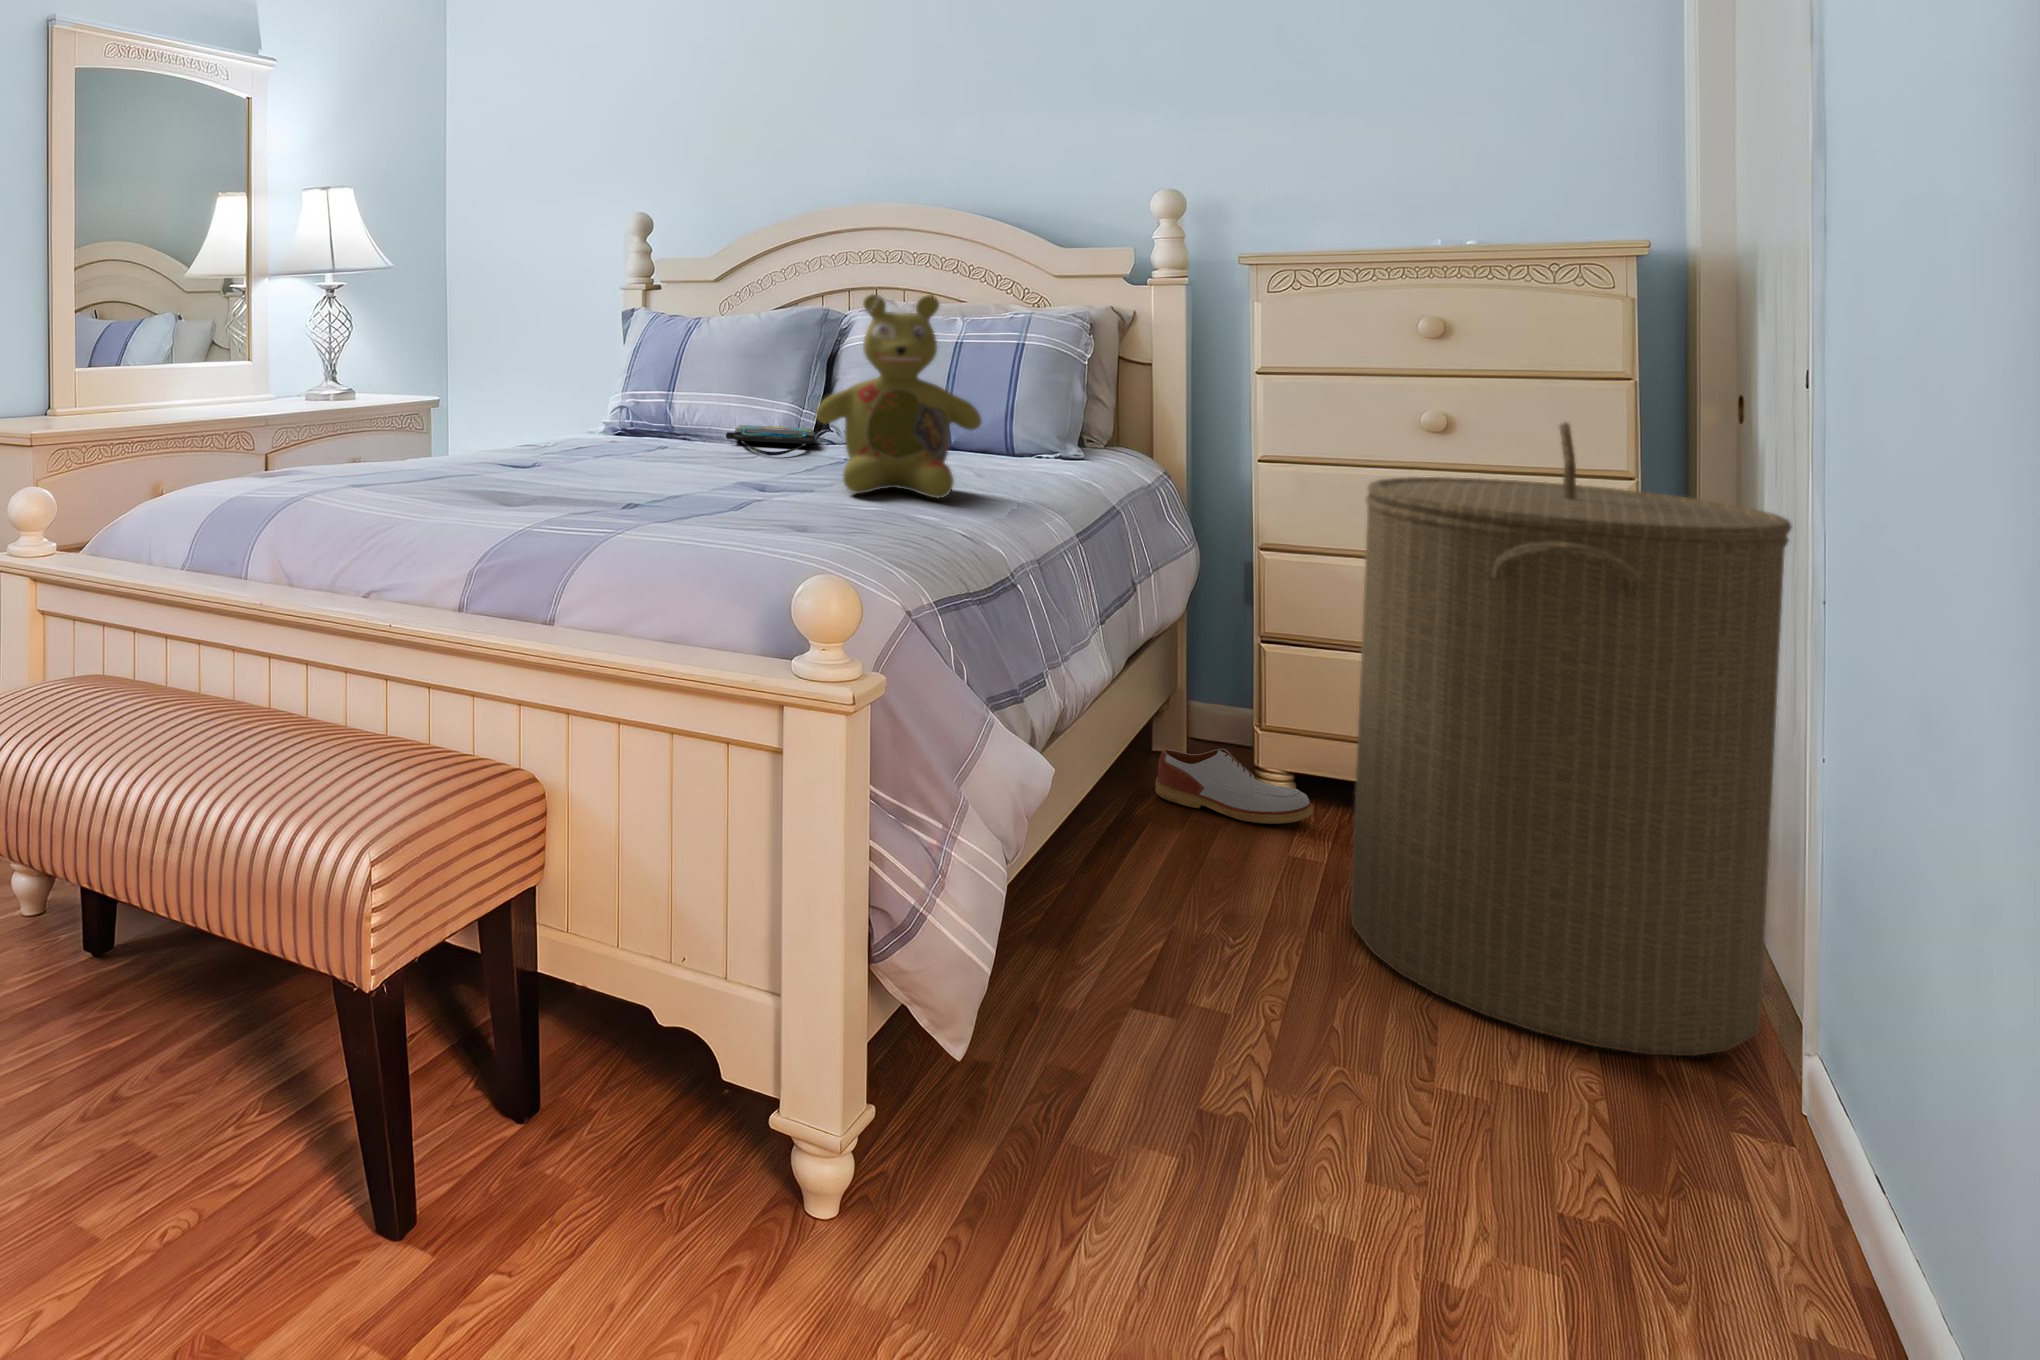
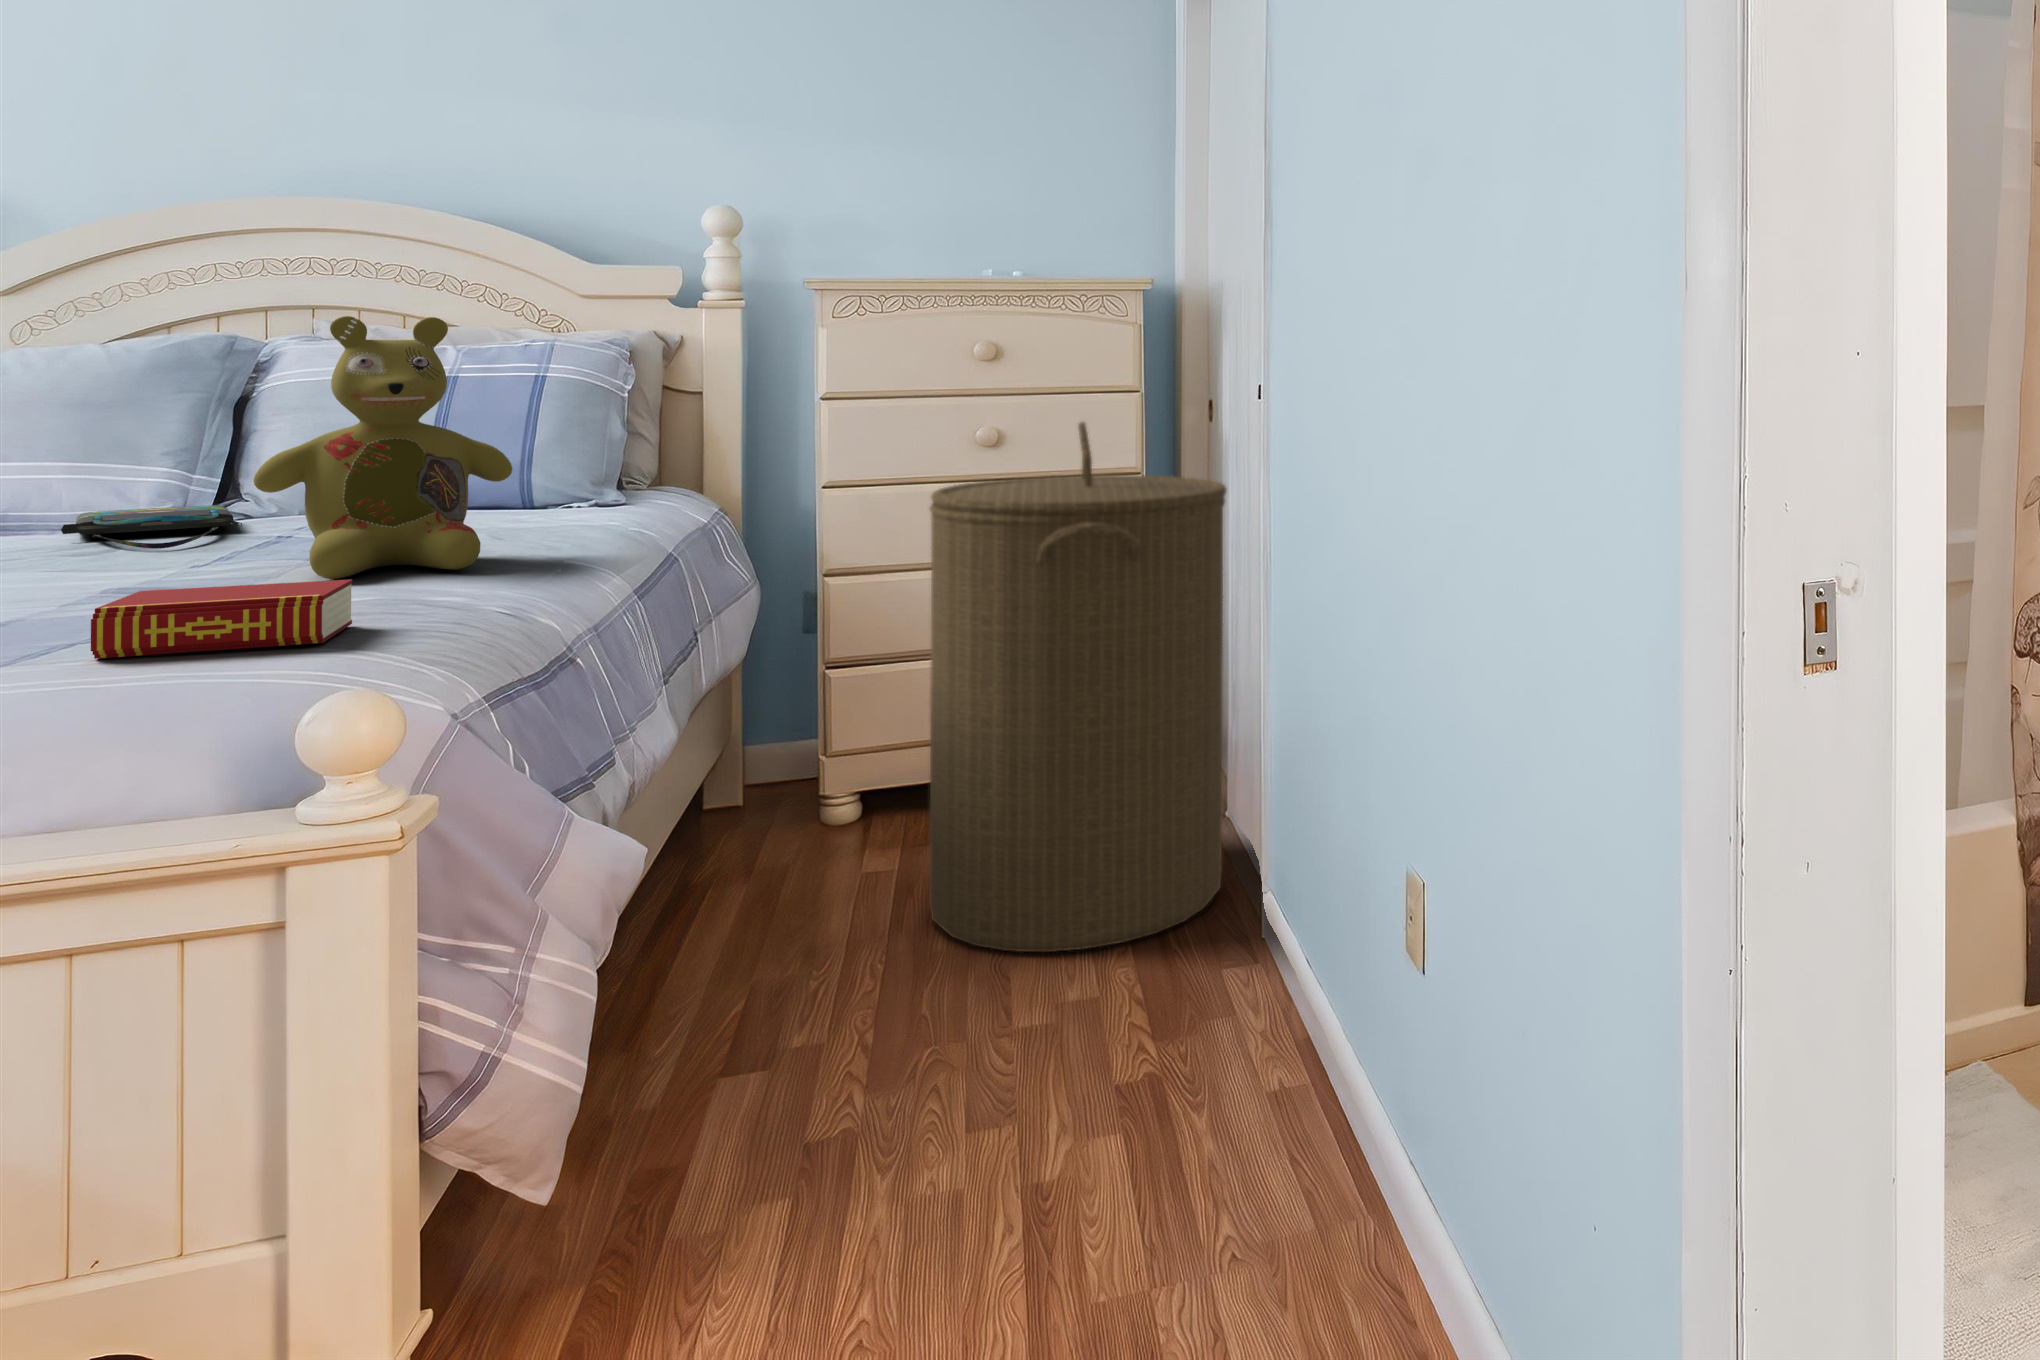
book: none [705,486,855,543] -> present [91,579,352,659]
shoe: present [1156,749,1313,824] -> none [727,790,887,863]

